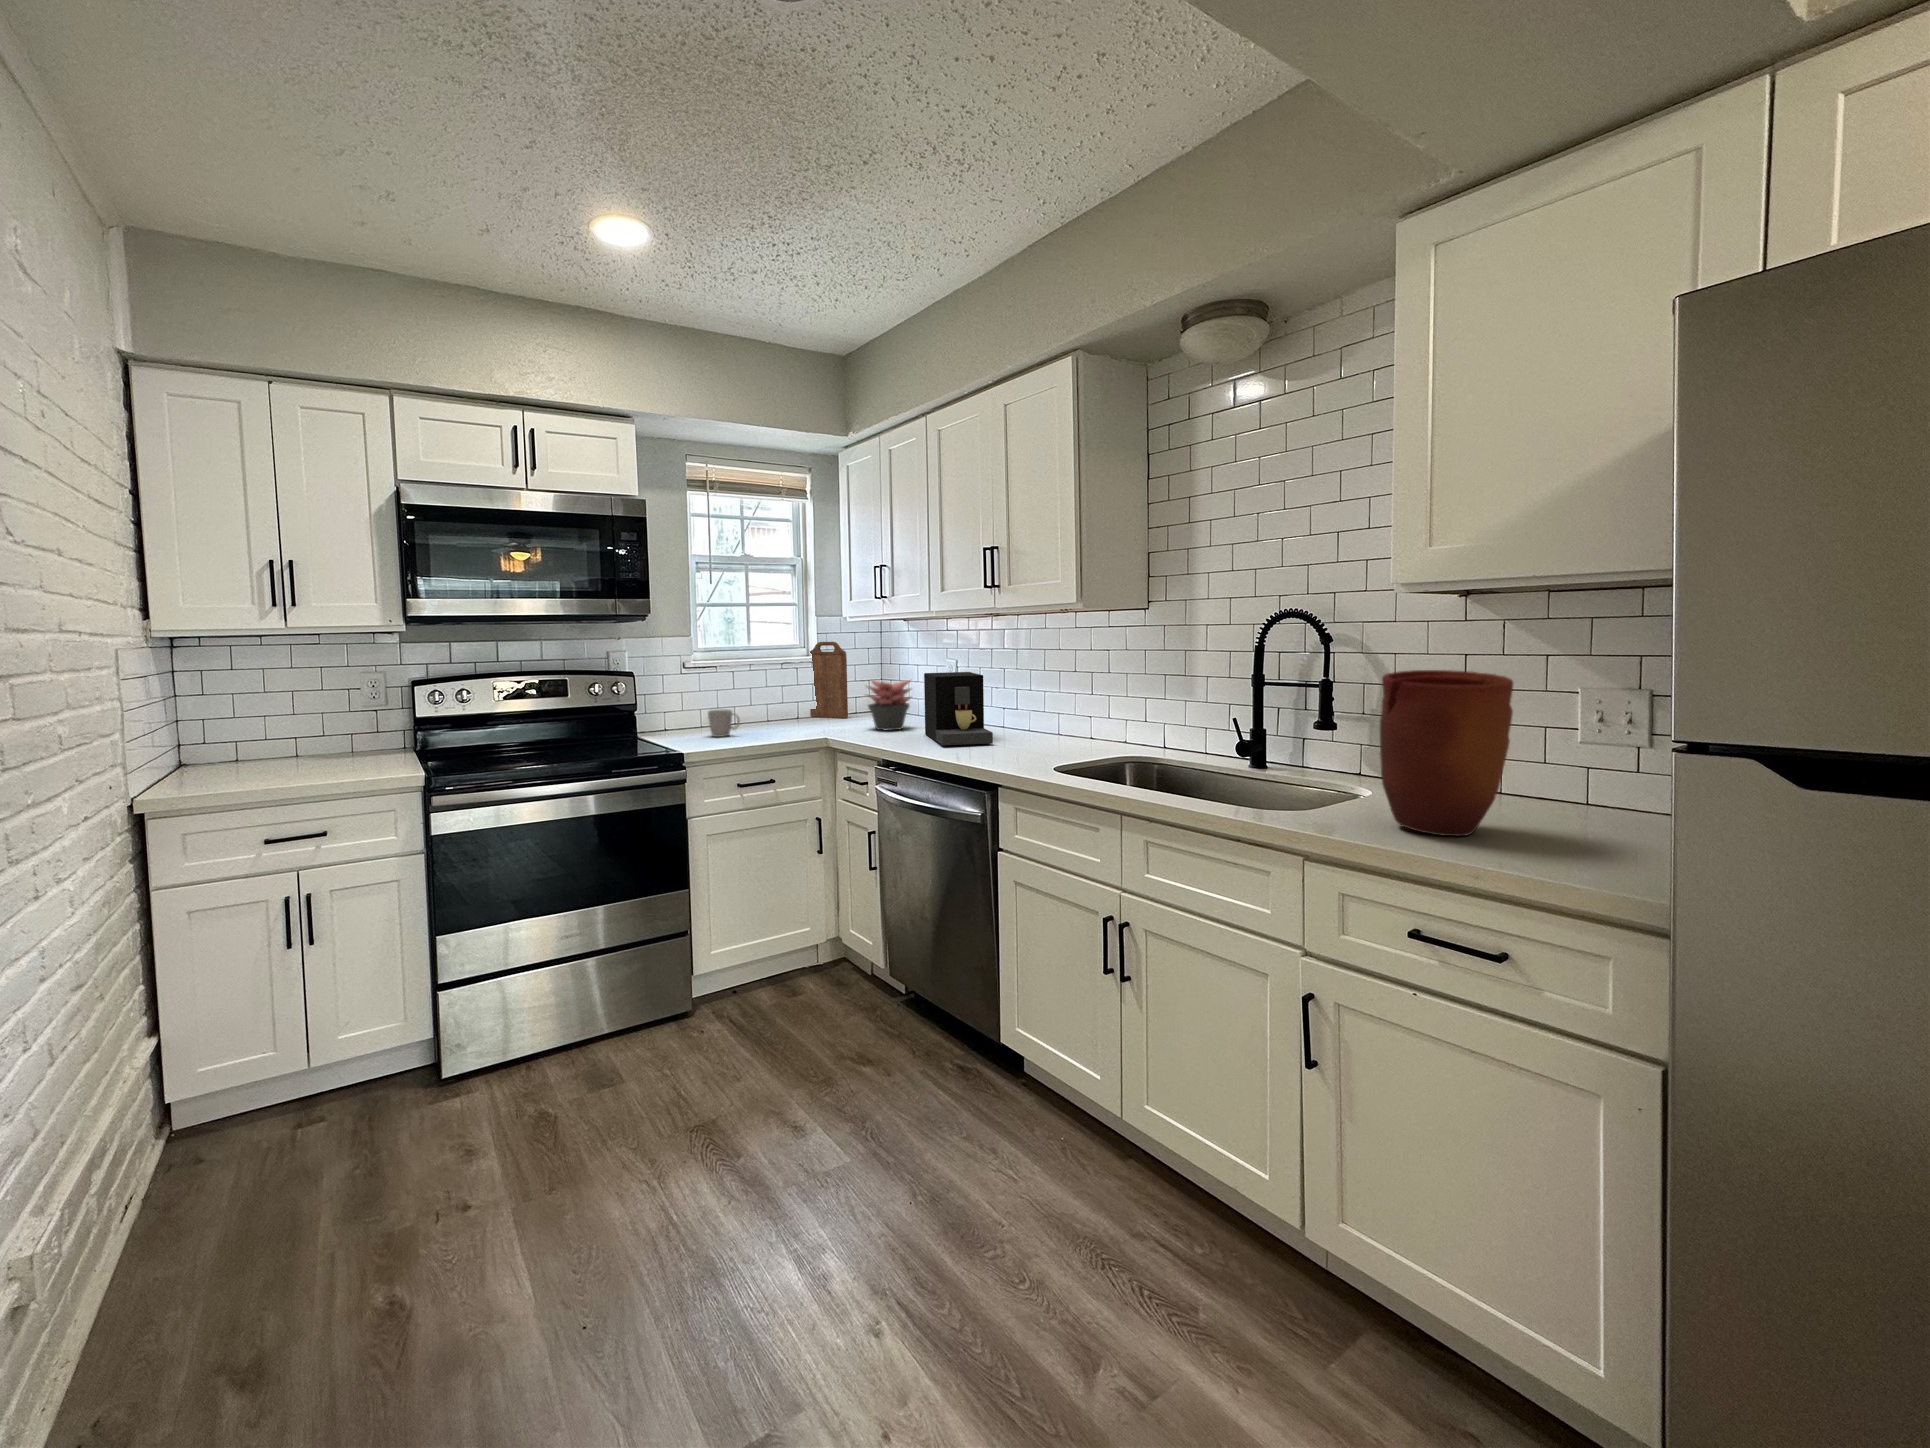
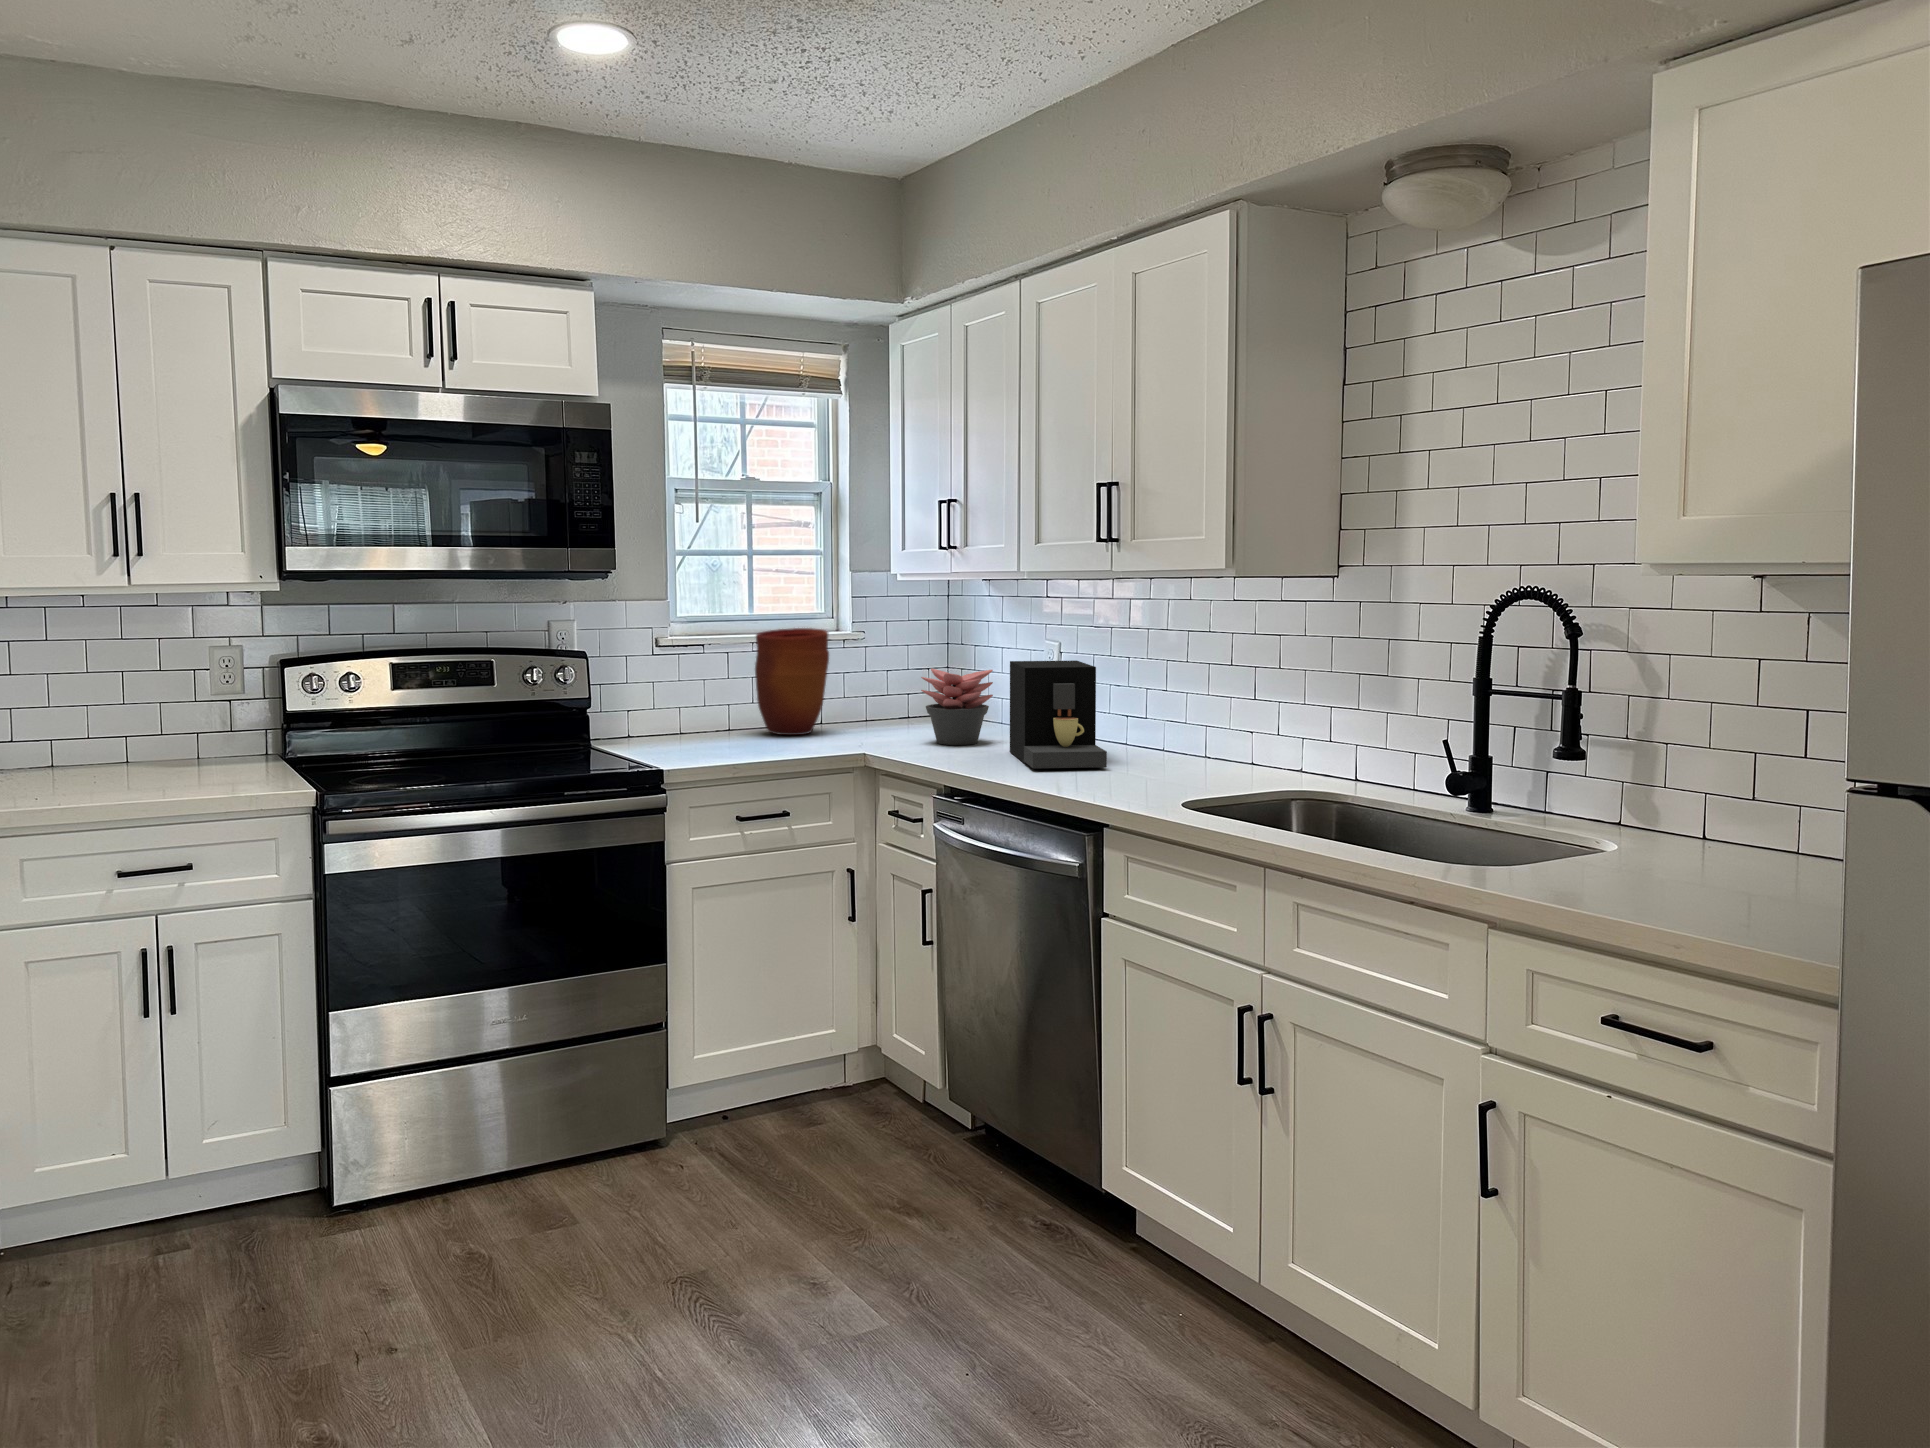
cutting board: present [810,642,848,718] -> none [839,608,896,725]
vase: present [1380,670,1513,836] -> present [755,628,829,735]
mug: present [708,709,740,737] -> none [690,708,737,749]

